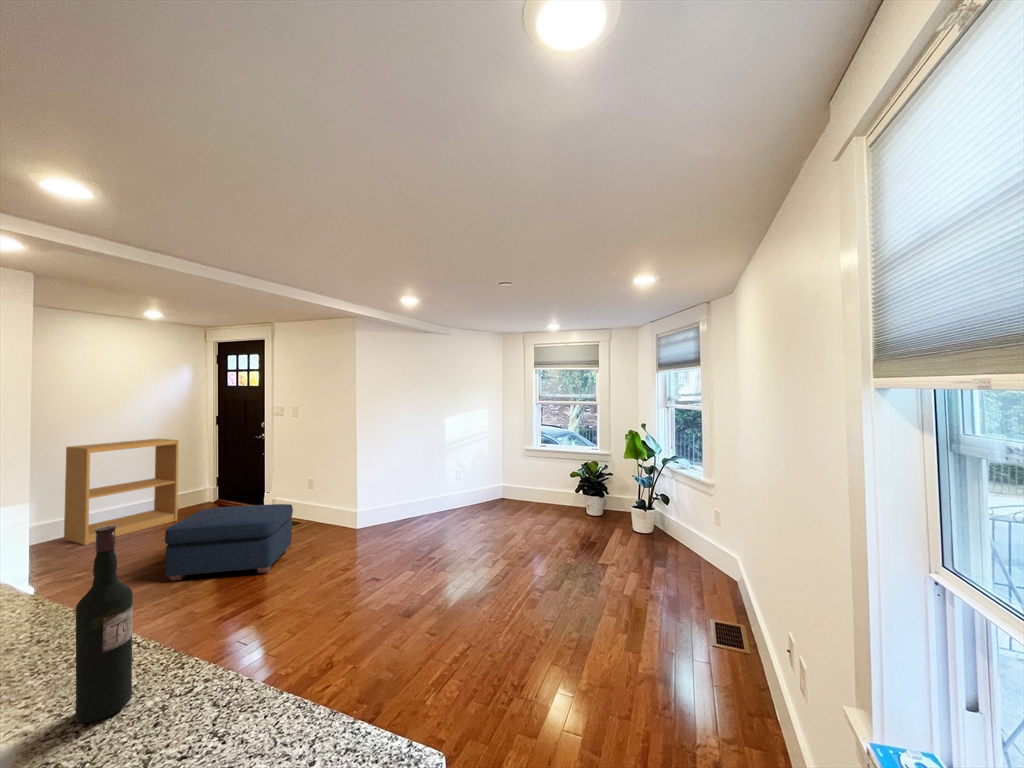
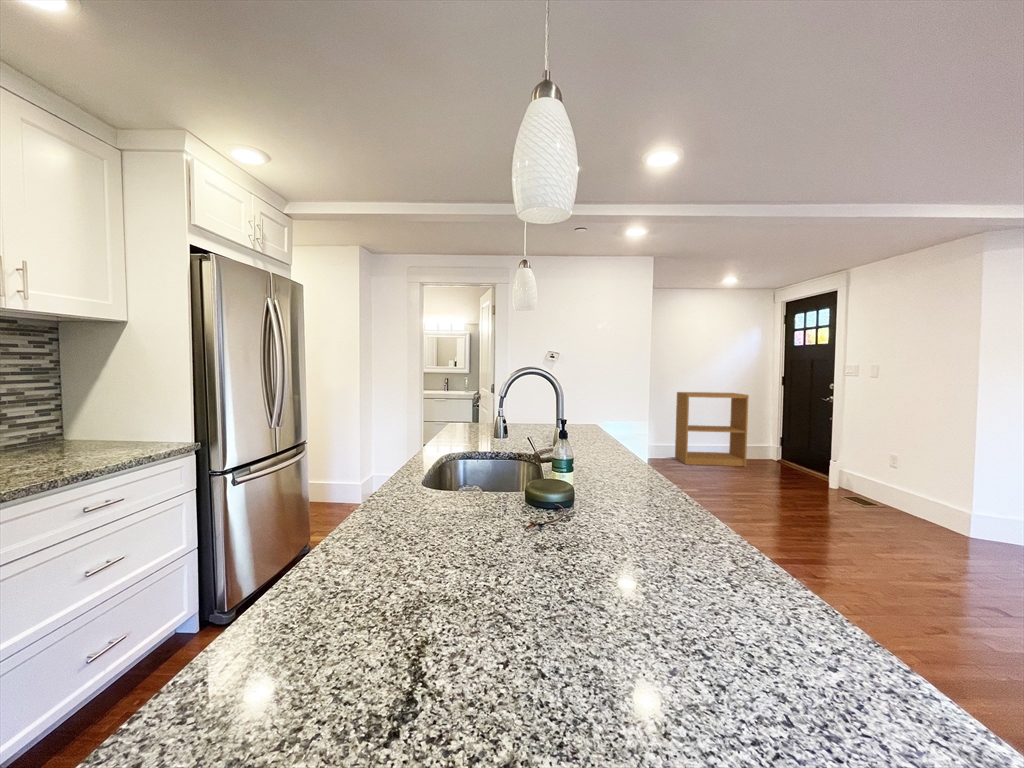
ottoman: present [165,504,293,581] -> none [733,458,865,541]
wine bottle: present [75,525,133,723] -> none [642,377,676,526]

